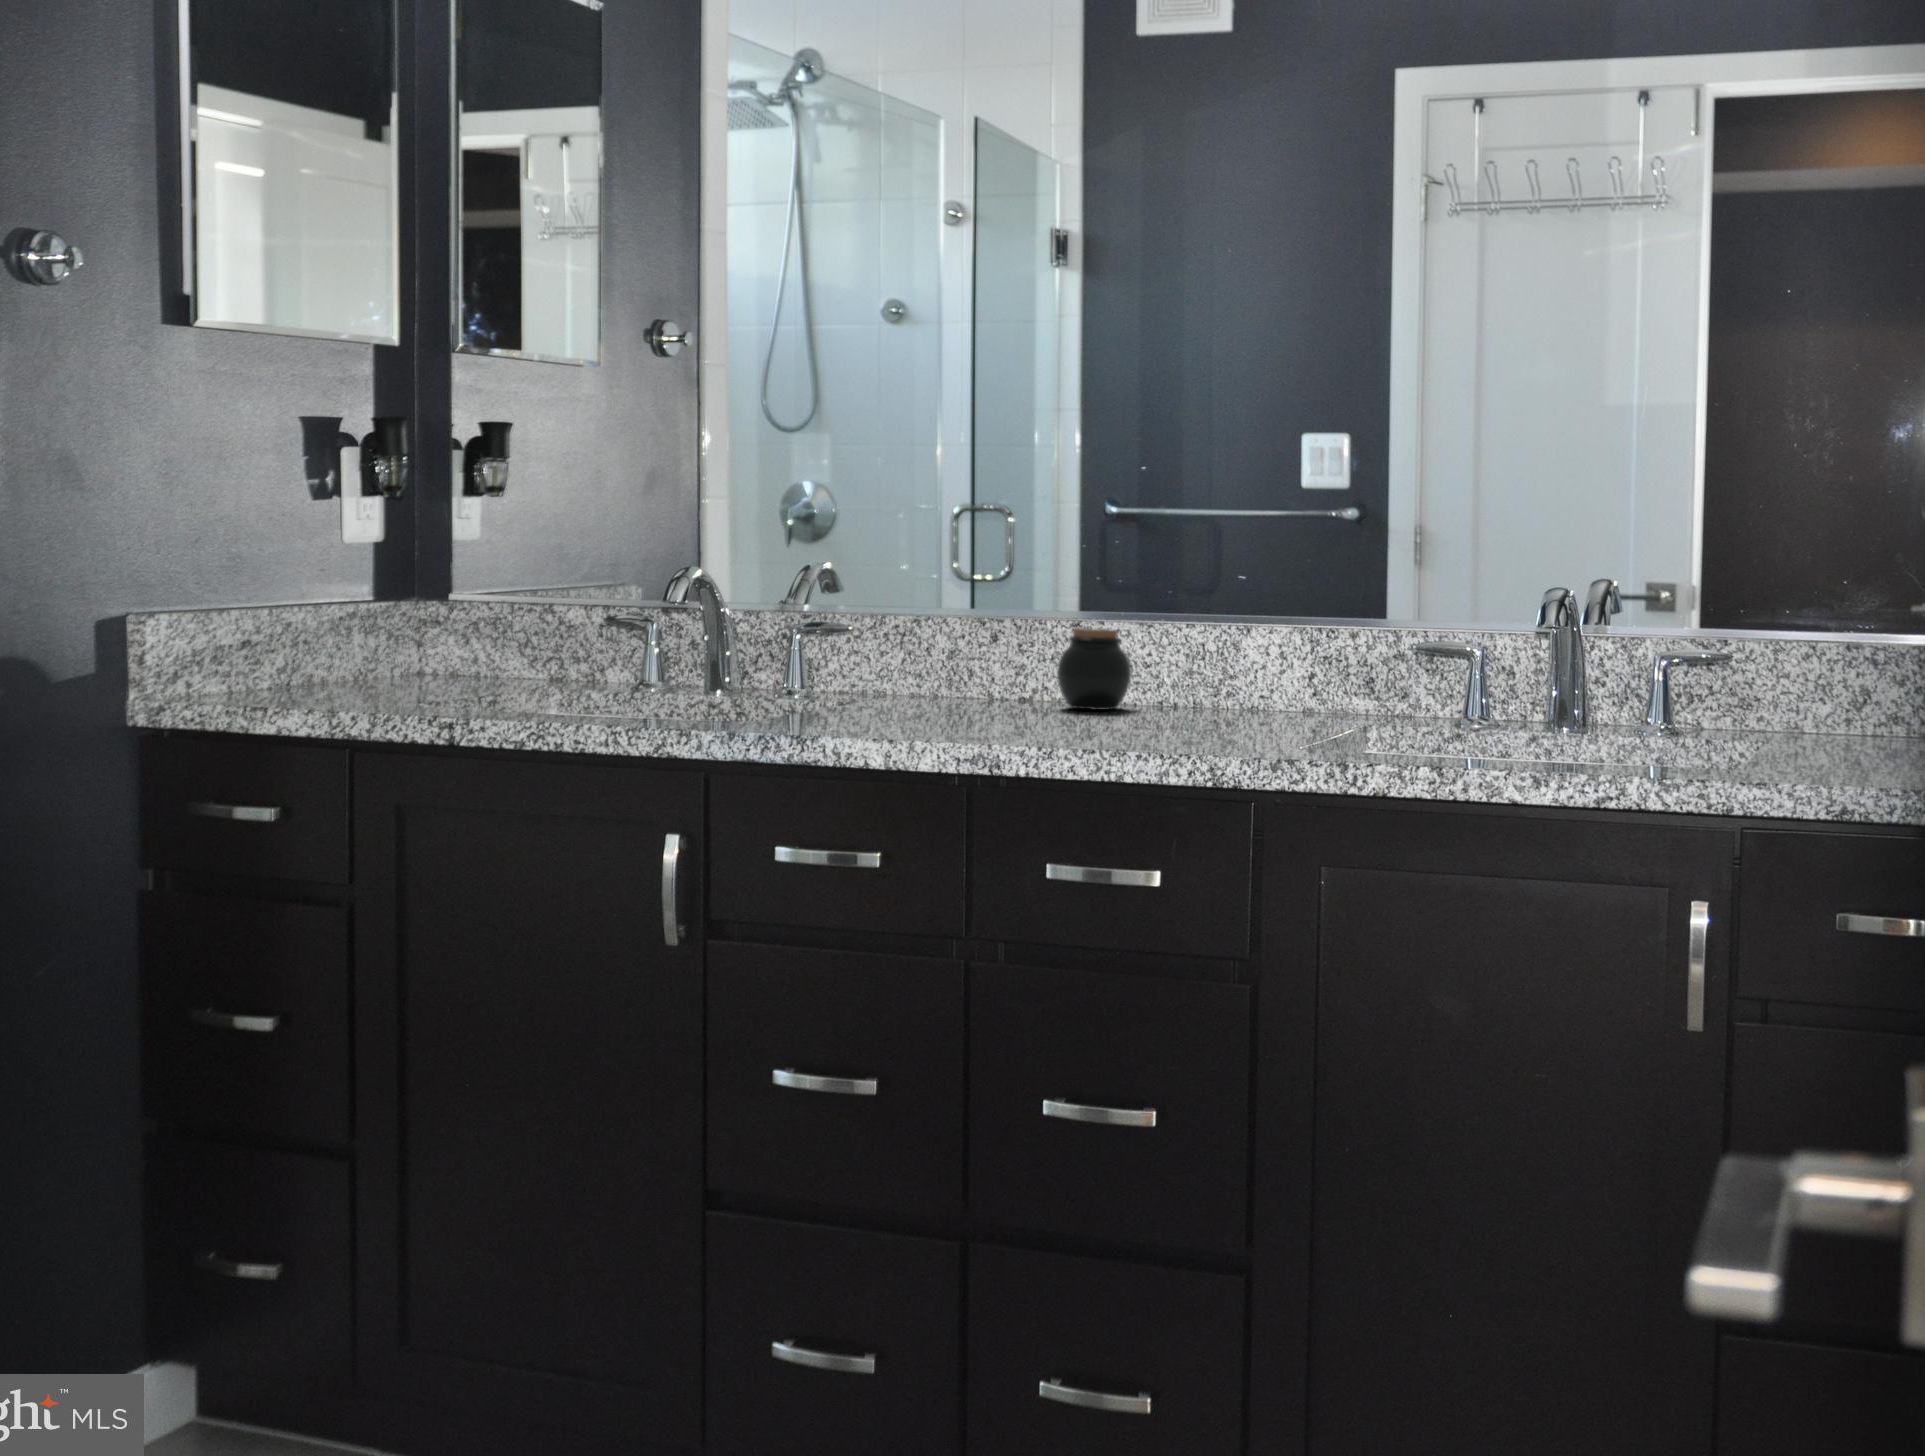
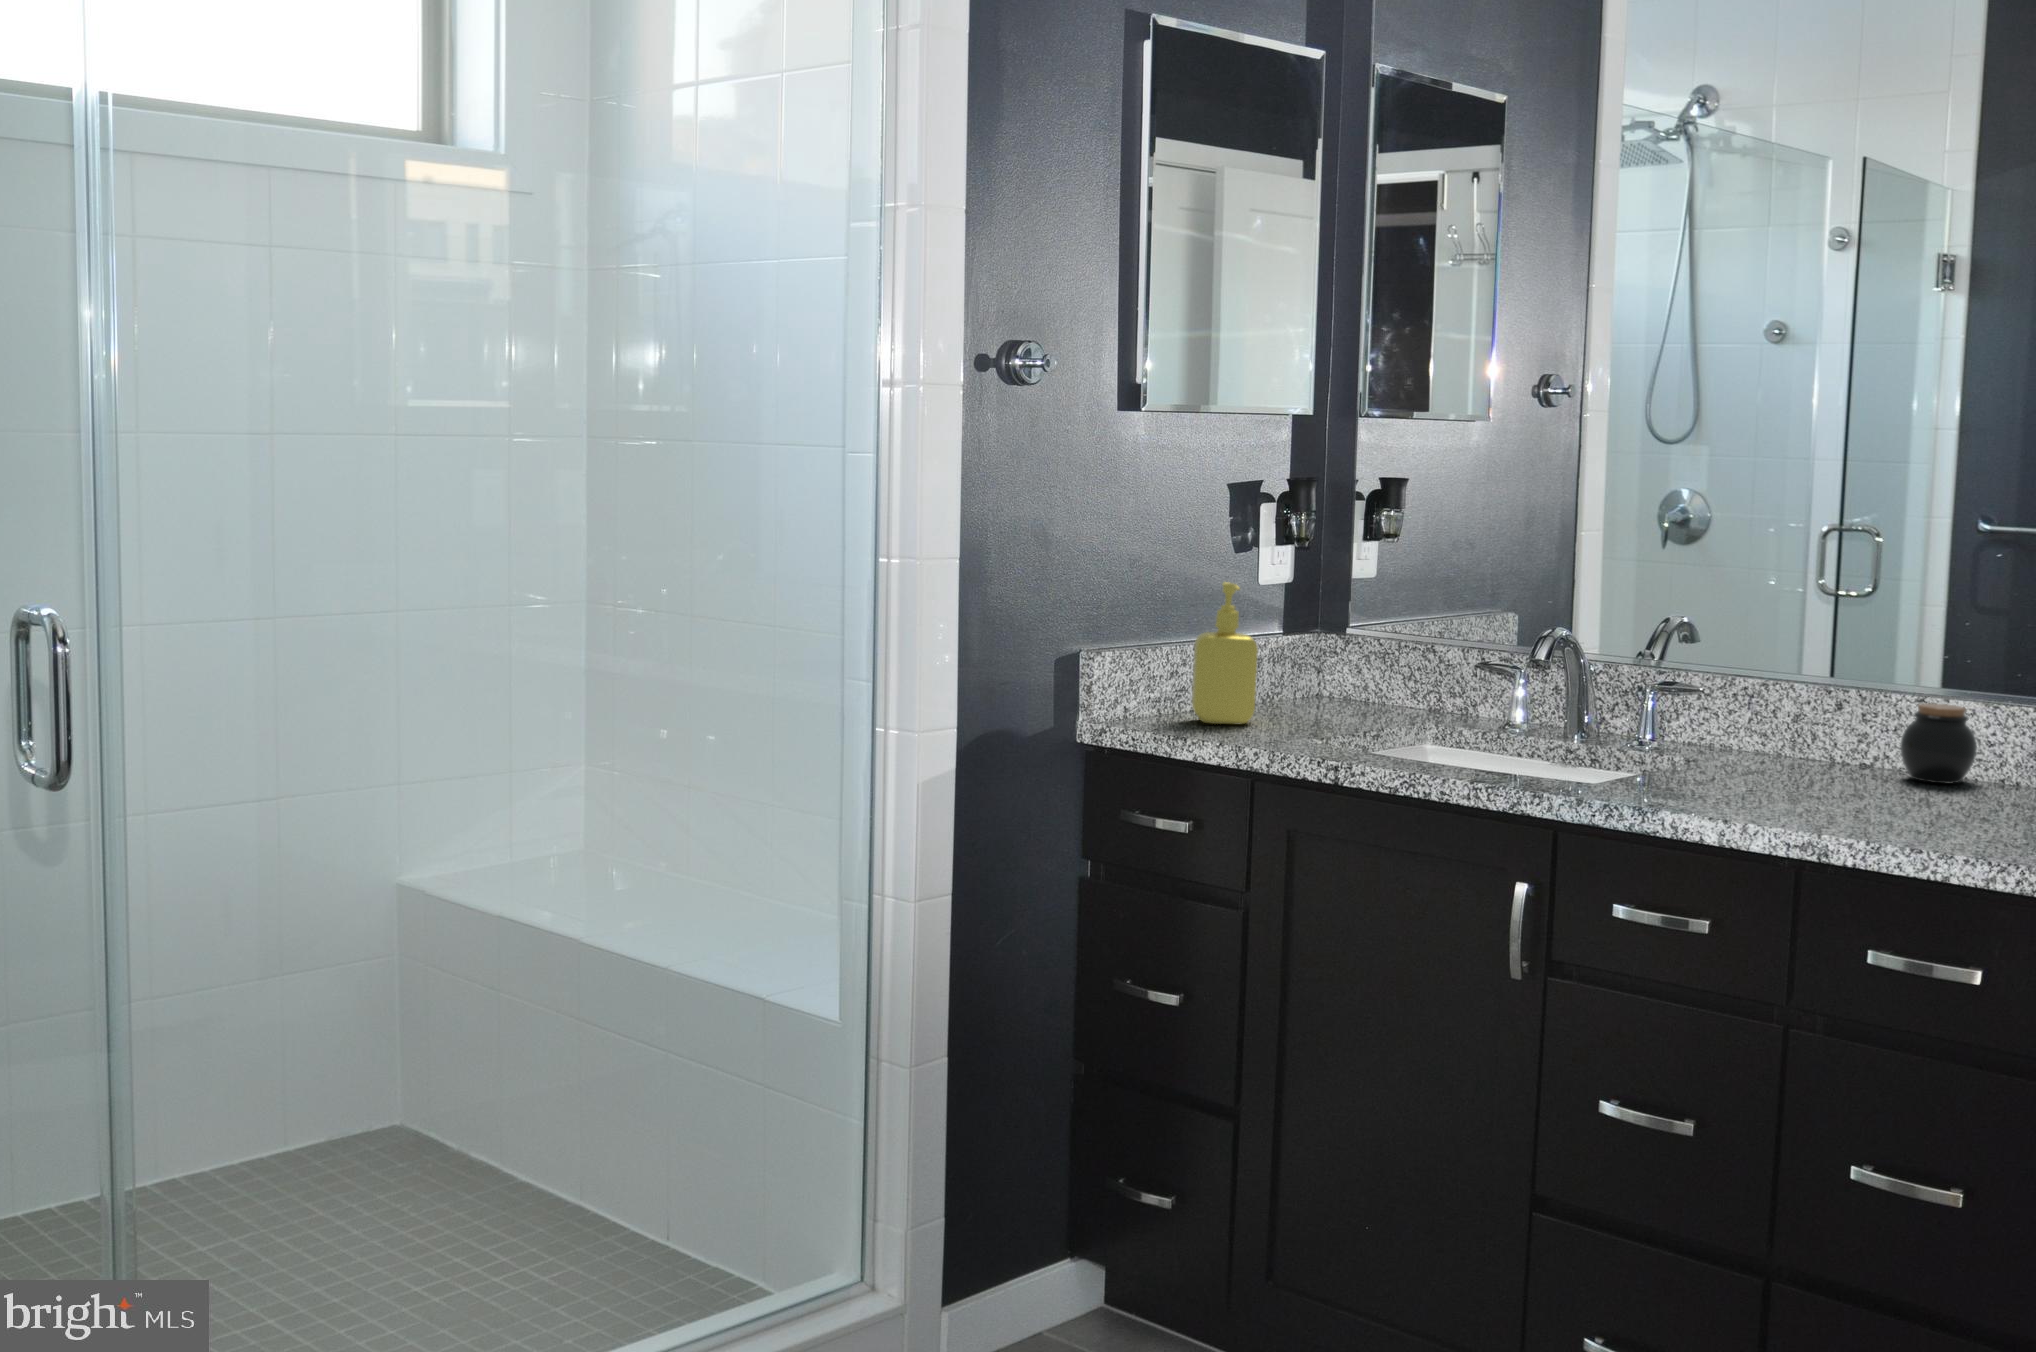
soap dispenser: none [268,528,348,697] -> present [1192,582,1258,724]

